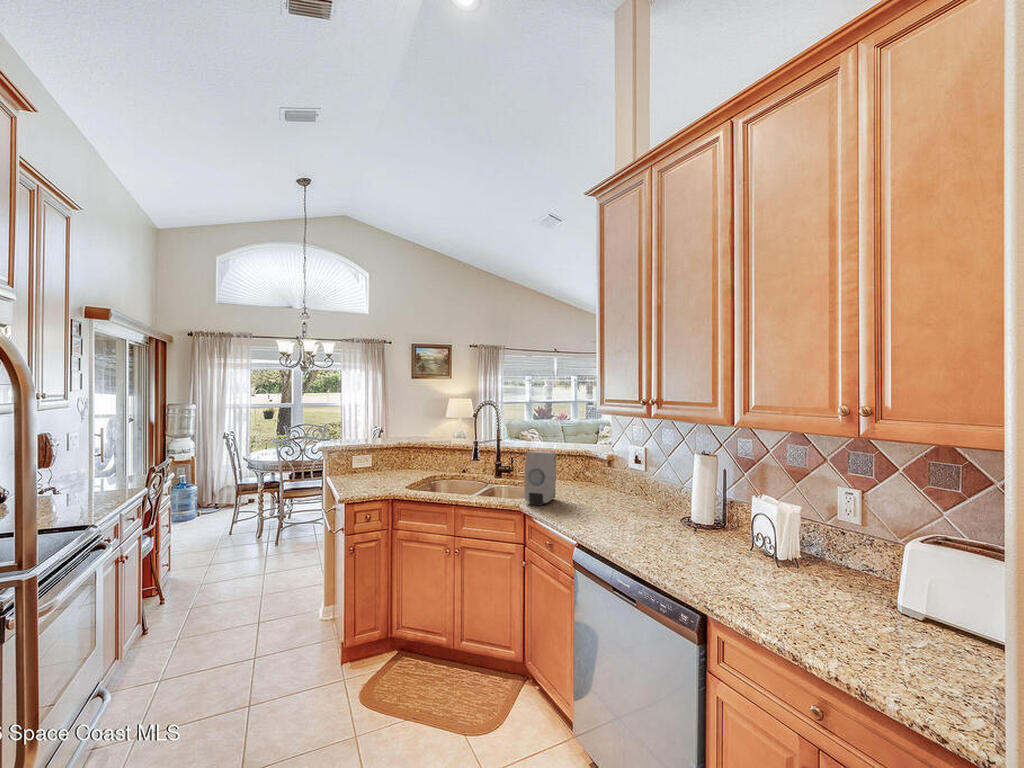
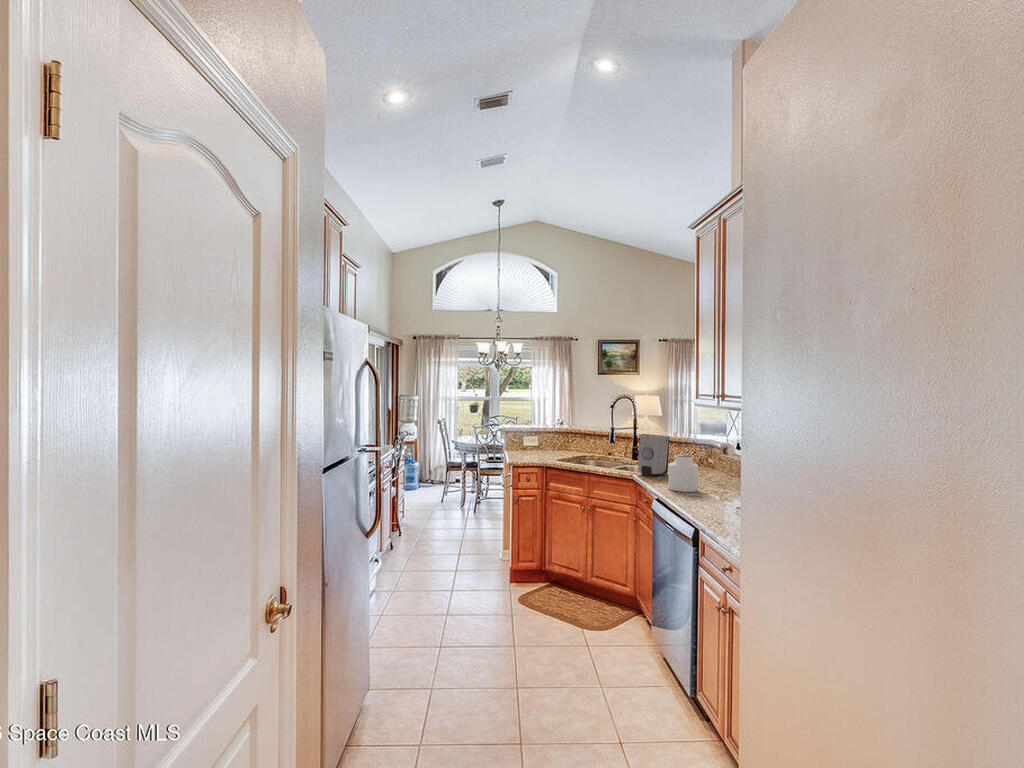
jar: none [589,481,628,534] -> present [668,454,698,492]

